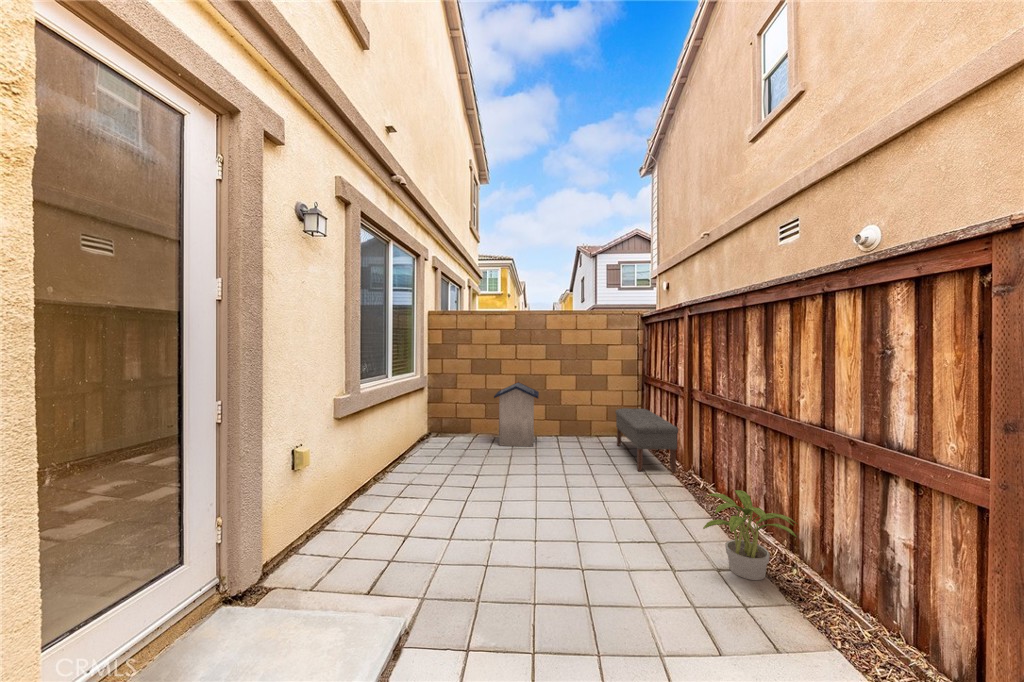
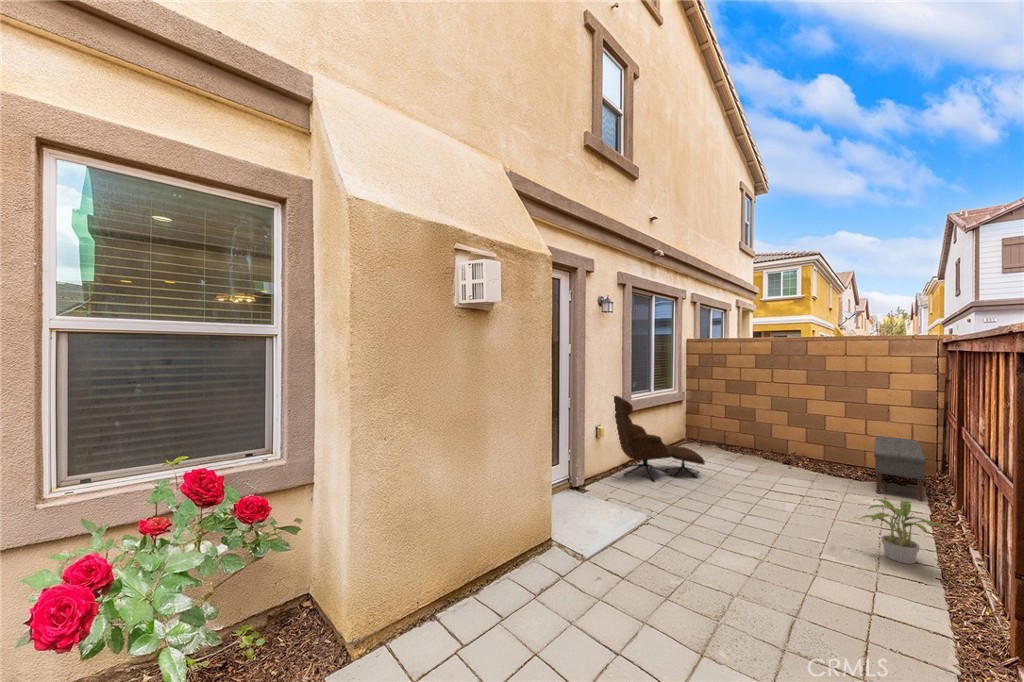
trash can: present [494,382,539,446] -> none [742,402,792,459]
lounge chair: none [327,386,471,523] -> present [614,395,705,481]

